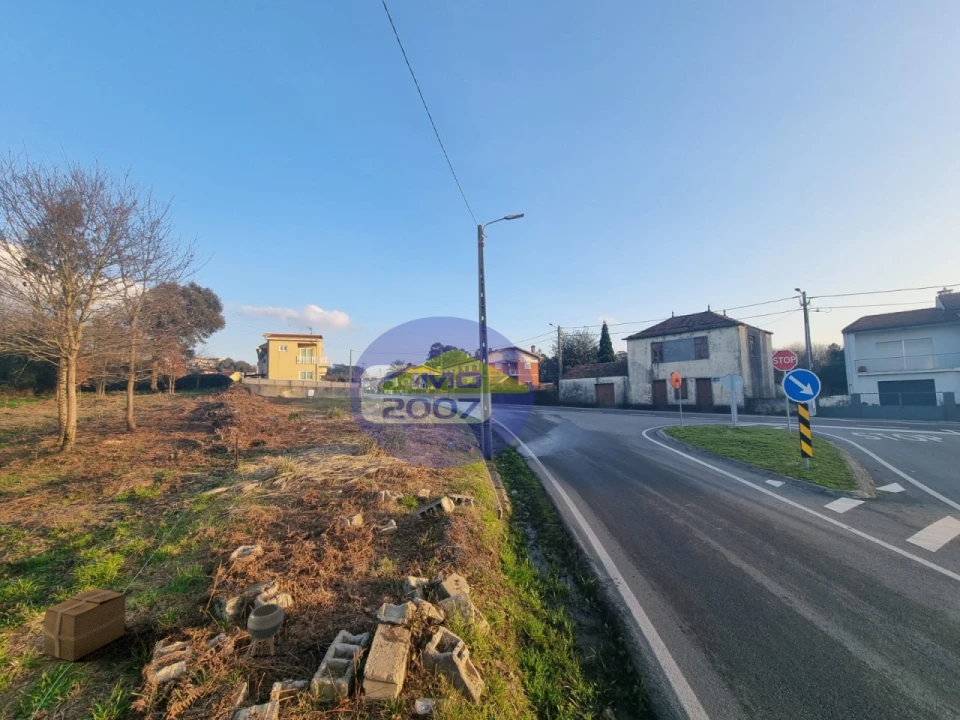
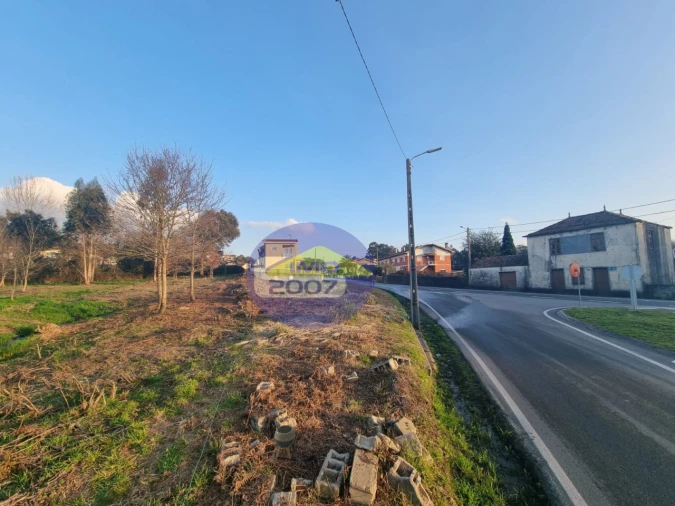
cardboard box: present [44,588,125,661] -> none [165,403,205,445]

